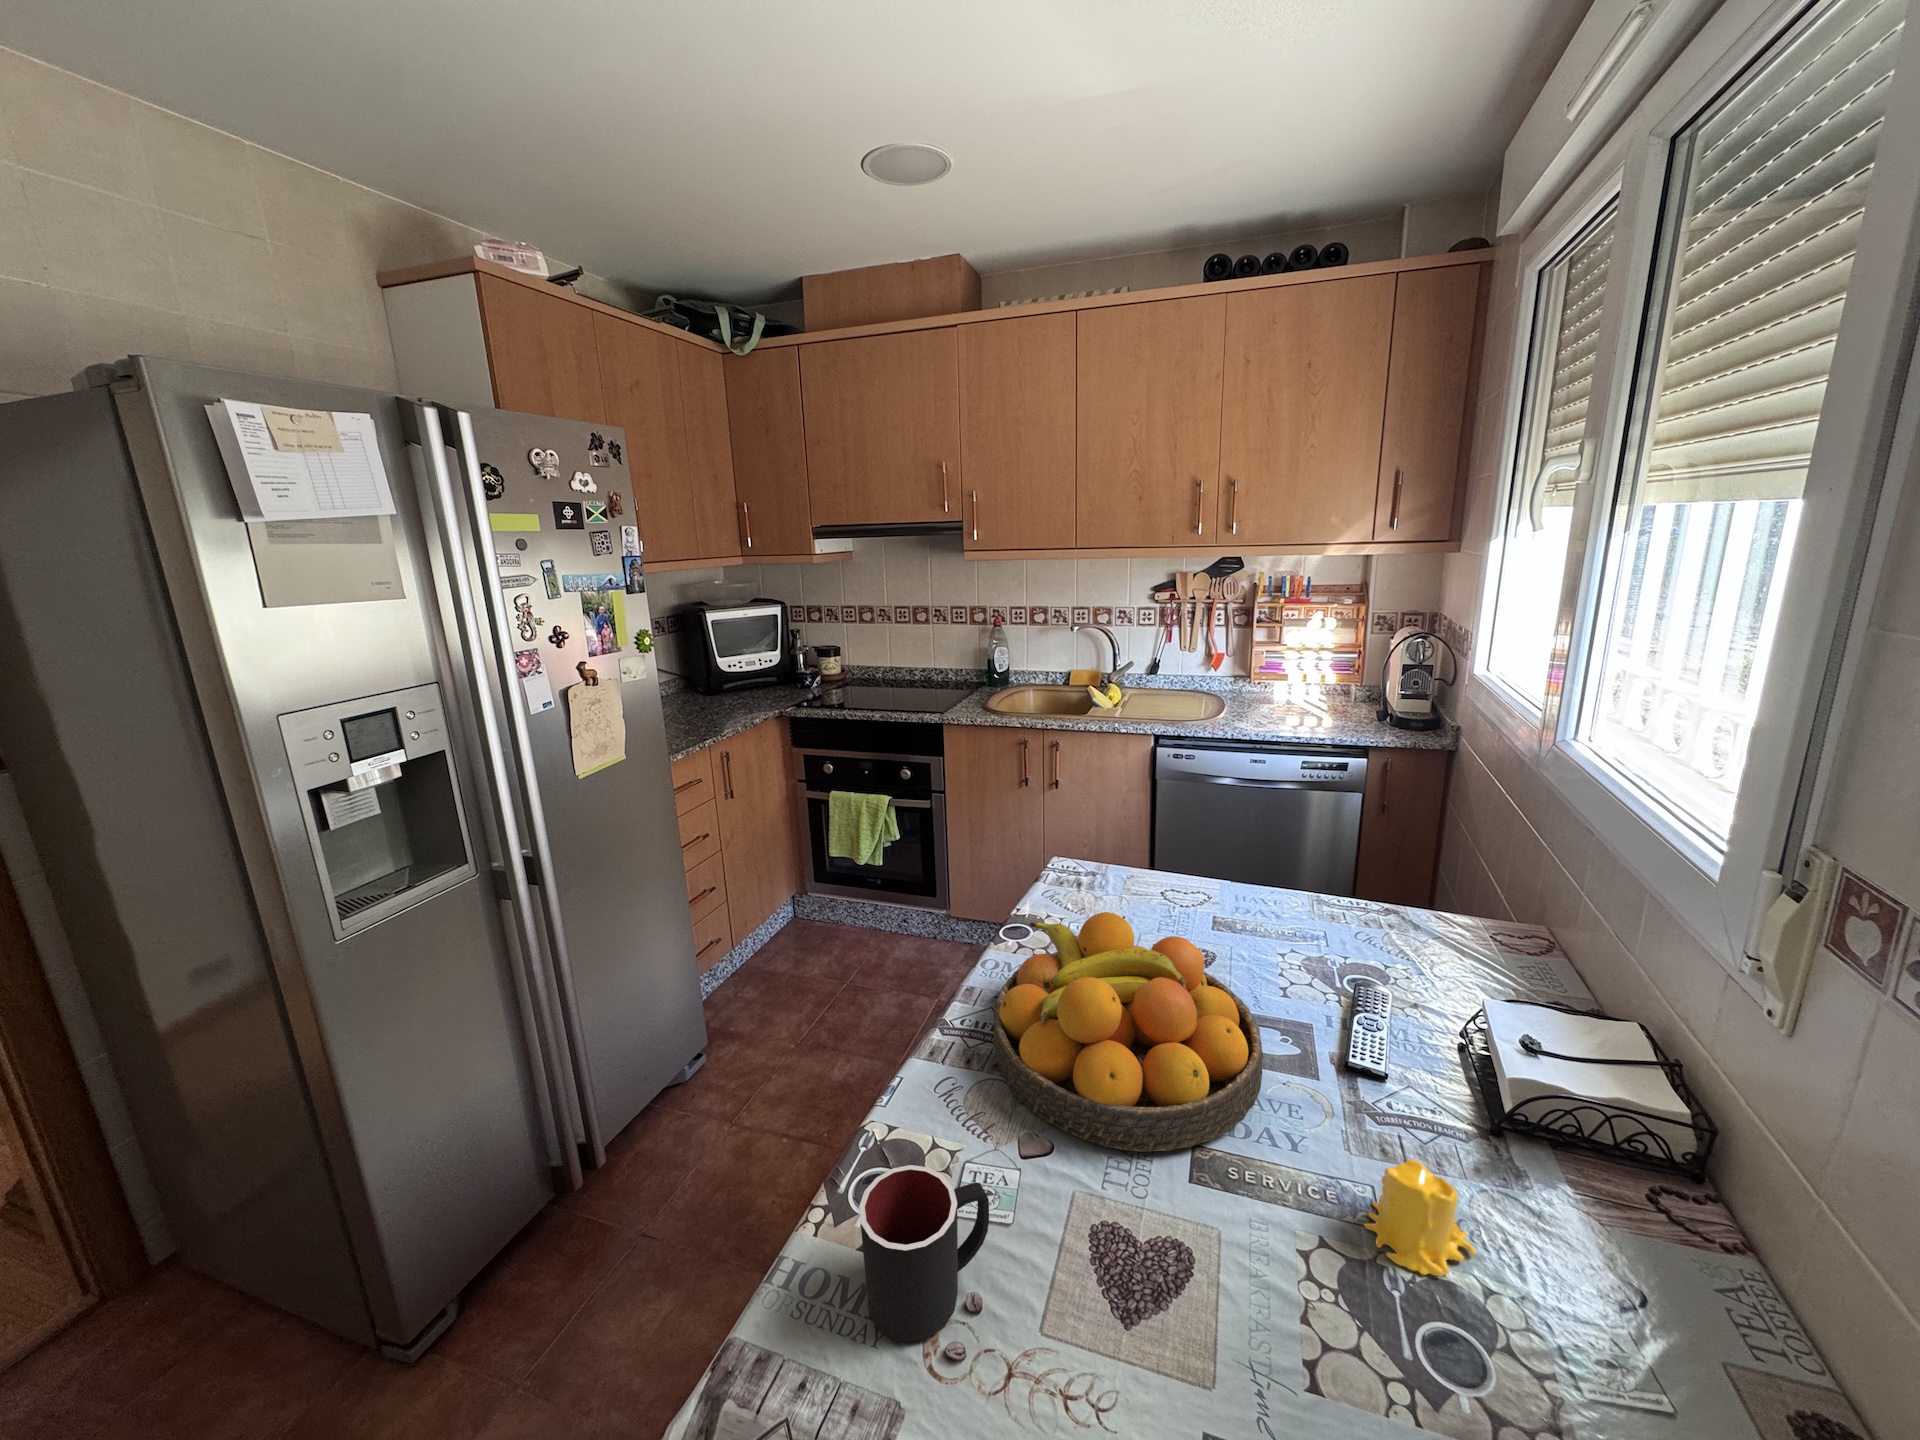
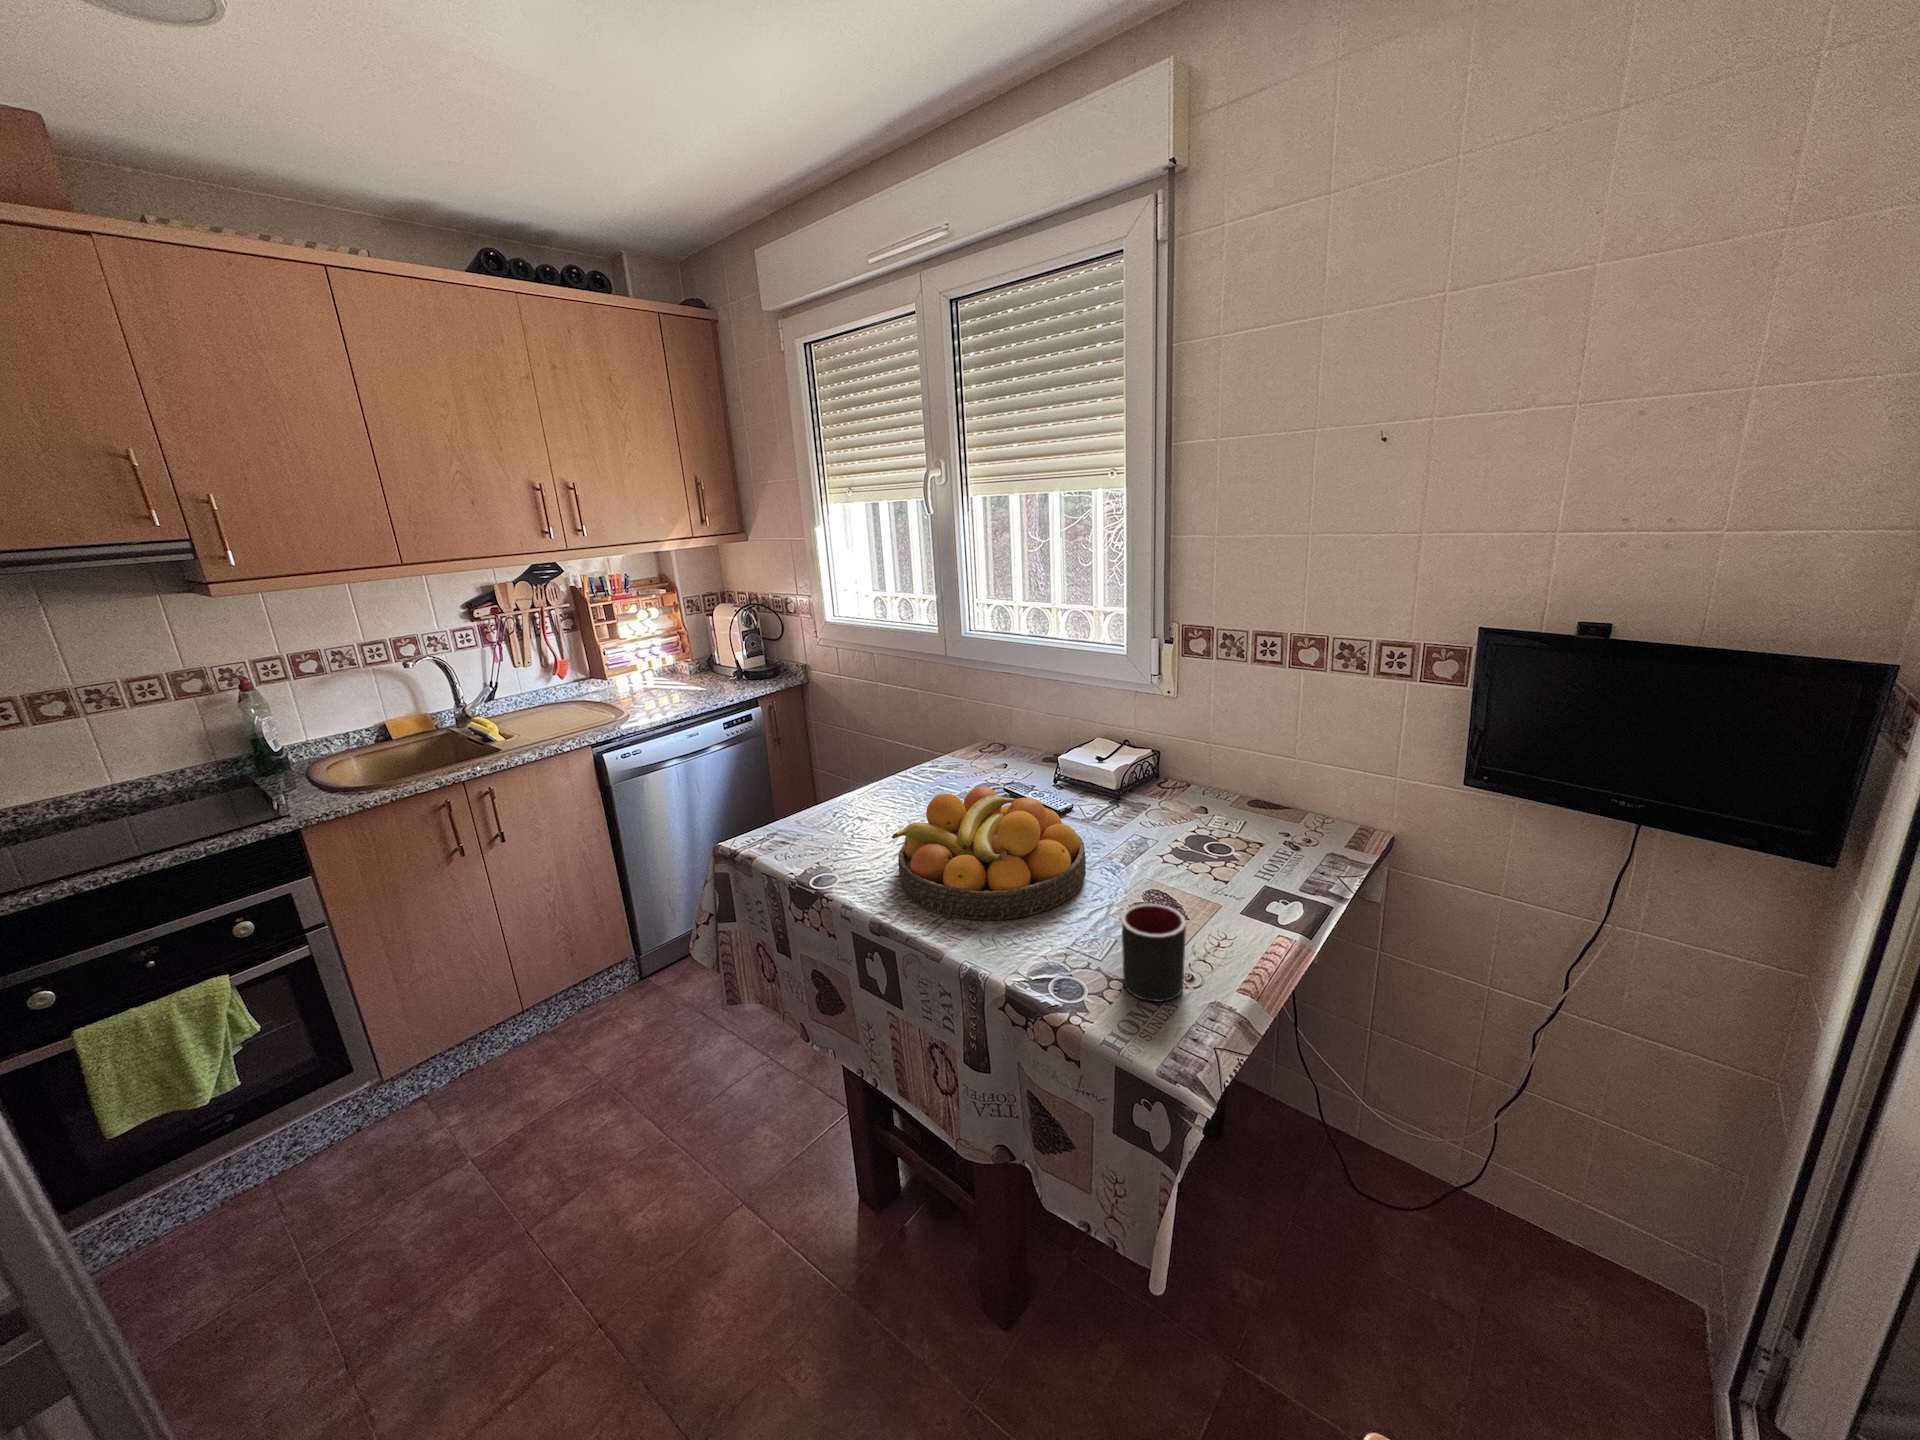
candle: present [1364,1160,1476,1276] -> none [1132,803,1176,851]

